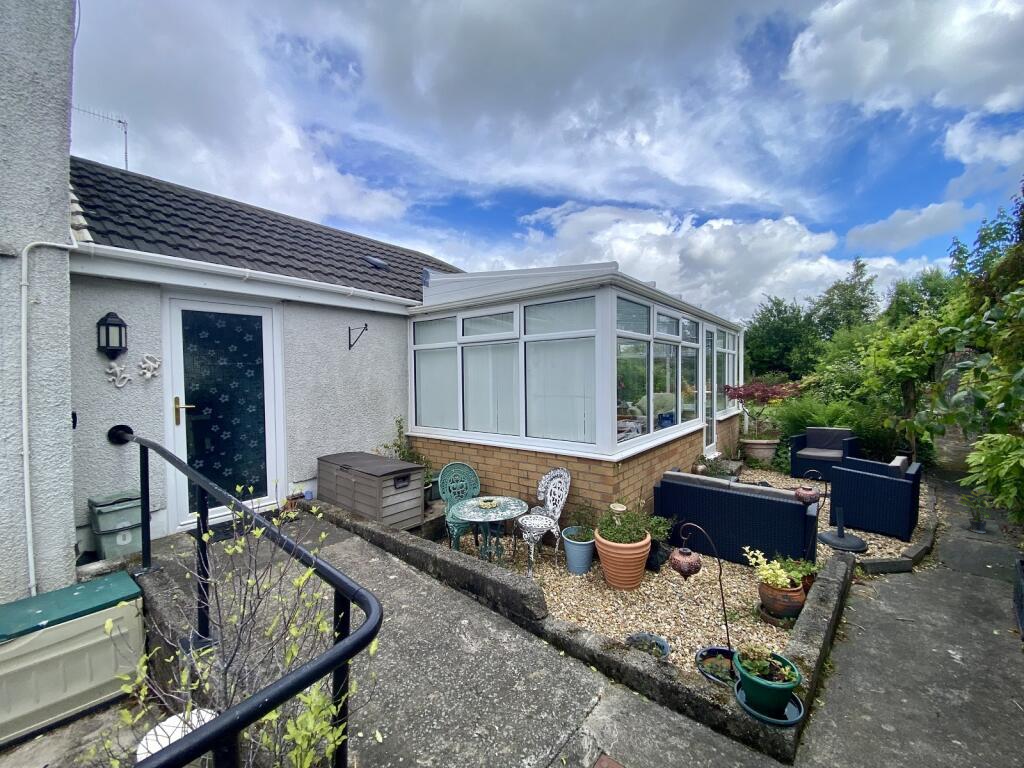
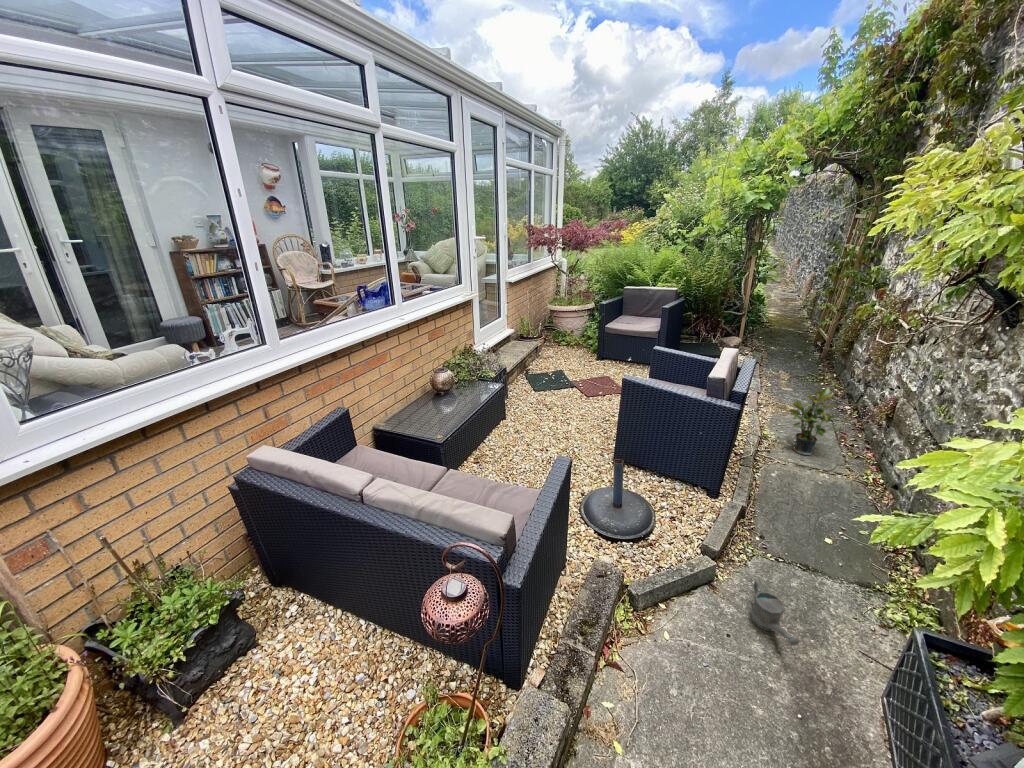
watering can: none [942,561,970,582] -> present [750,582,800,646]

